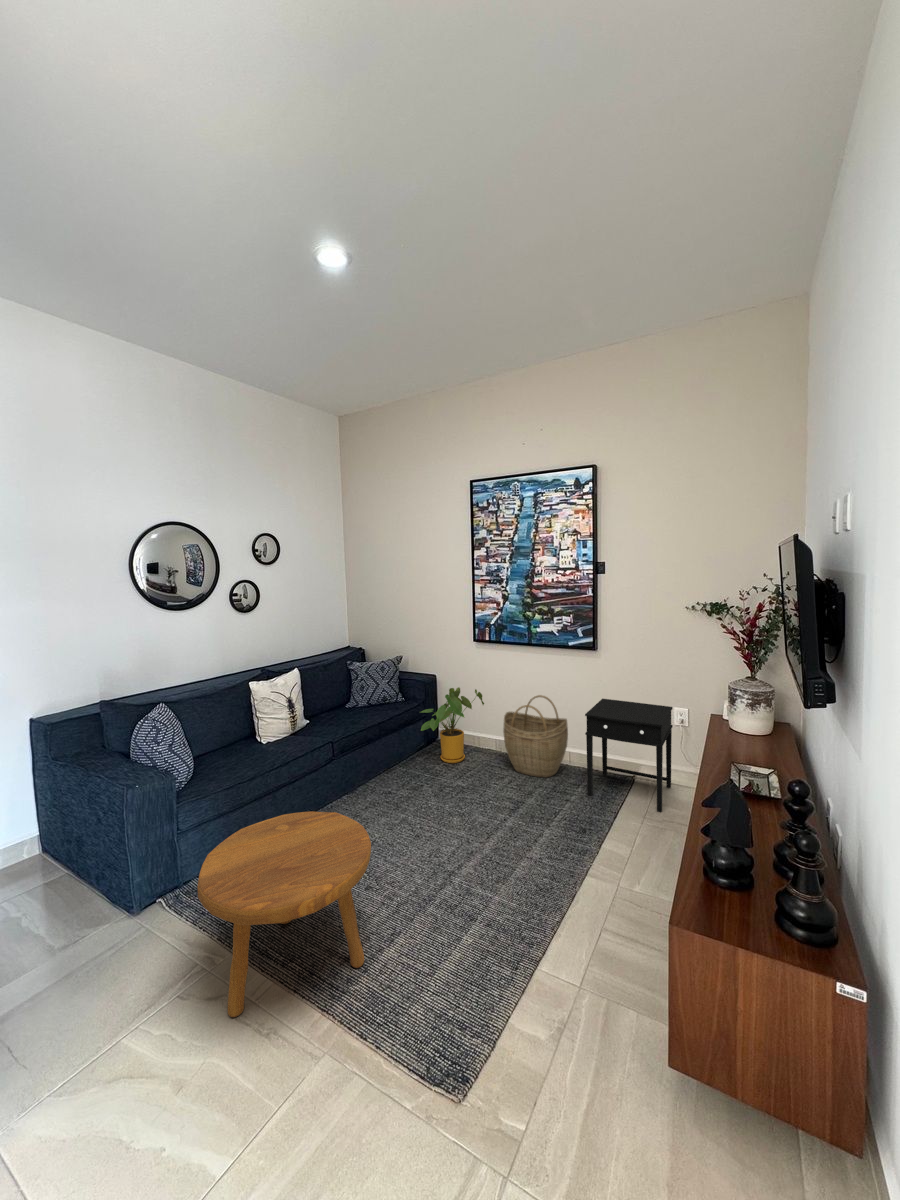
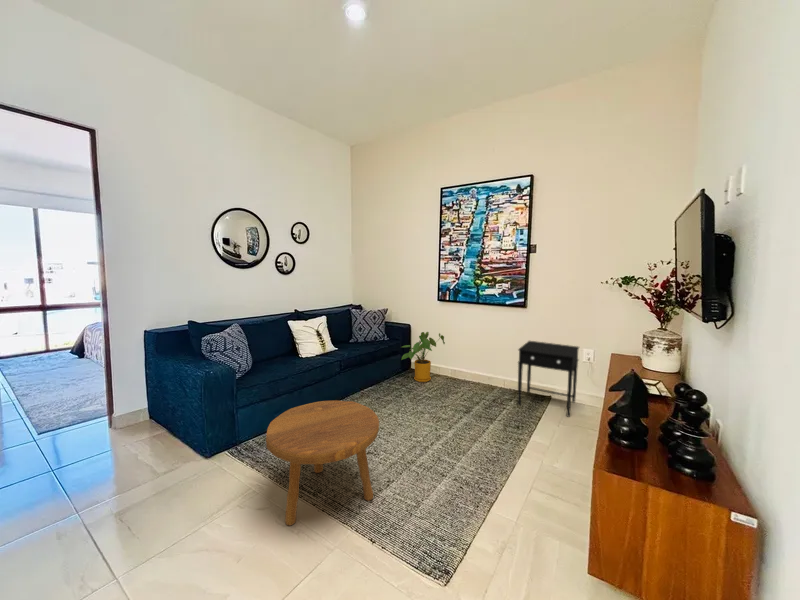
woven basket: present [503,695,568,777] -> none [459,338,504,393]

